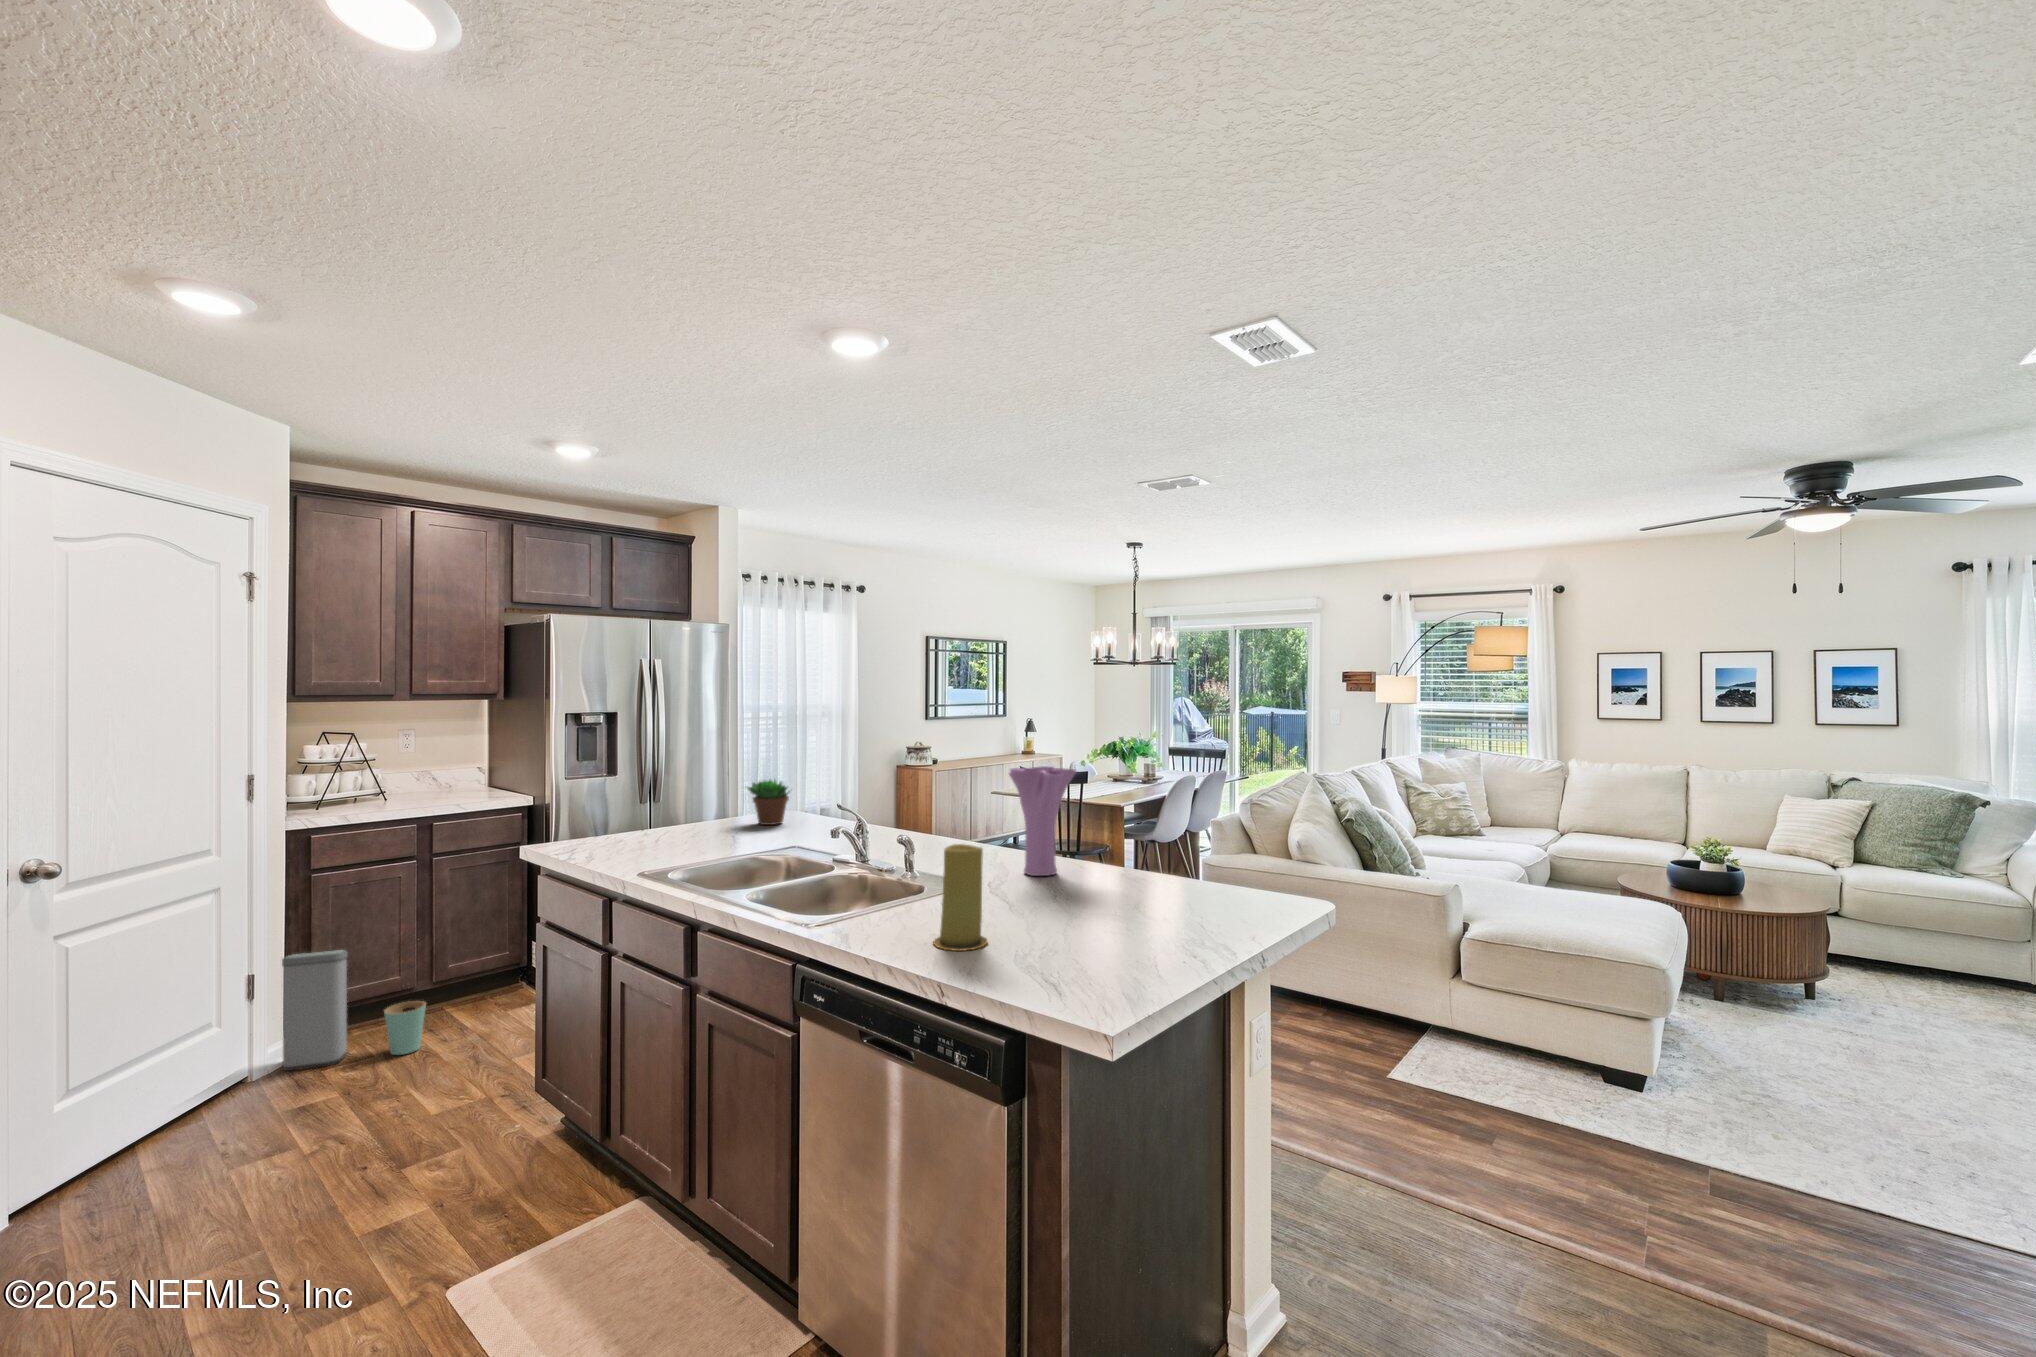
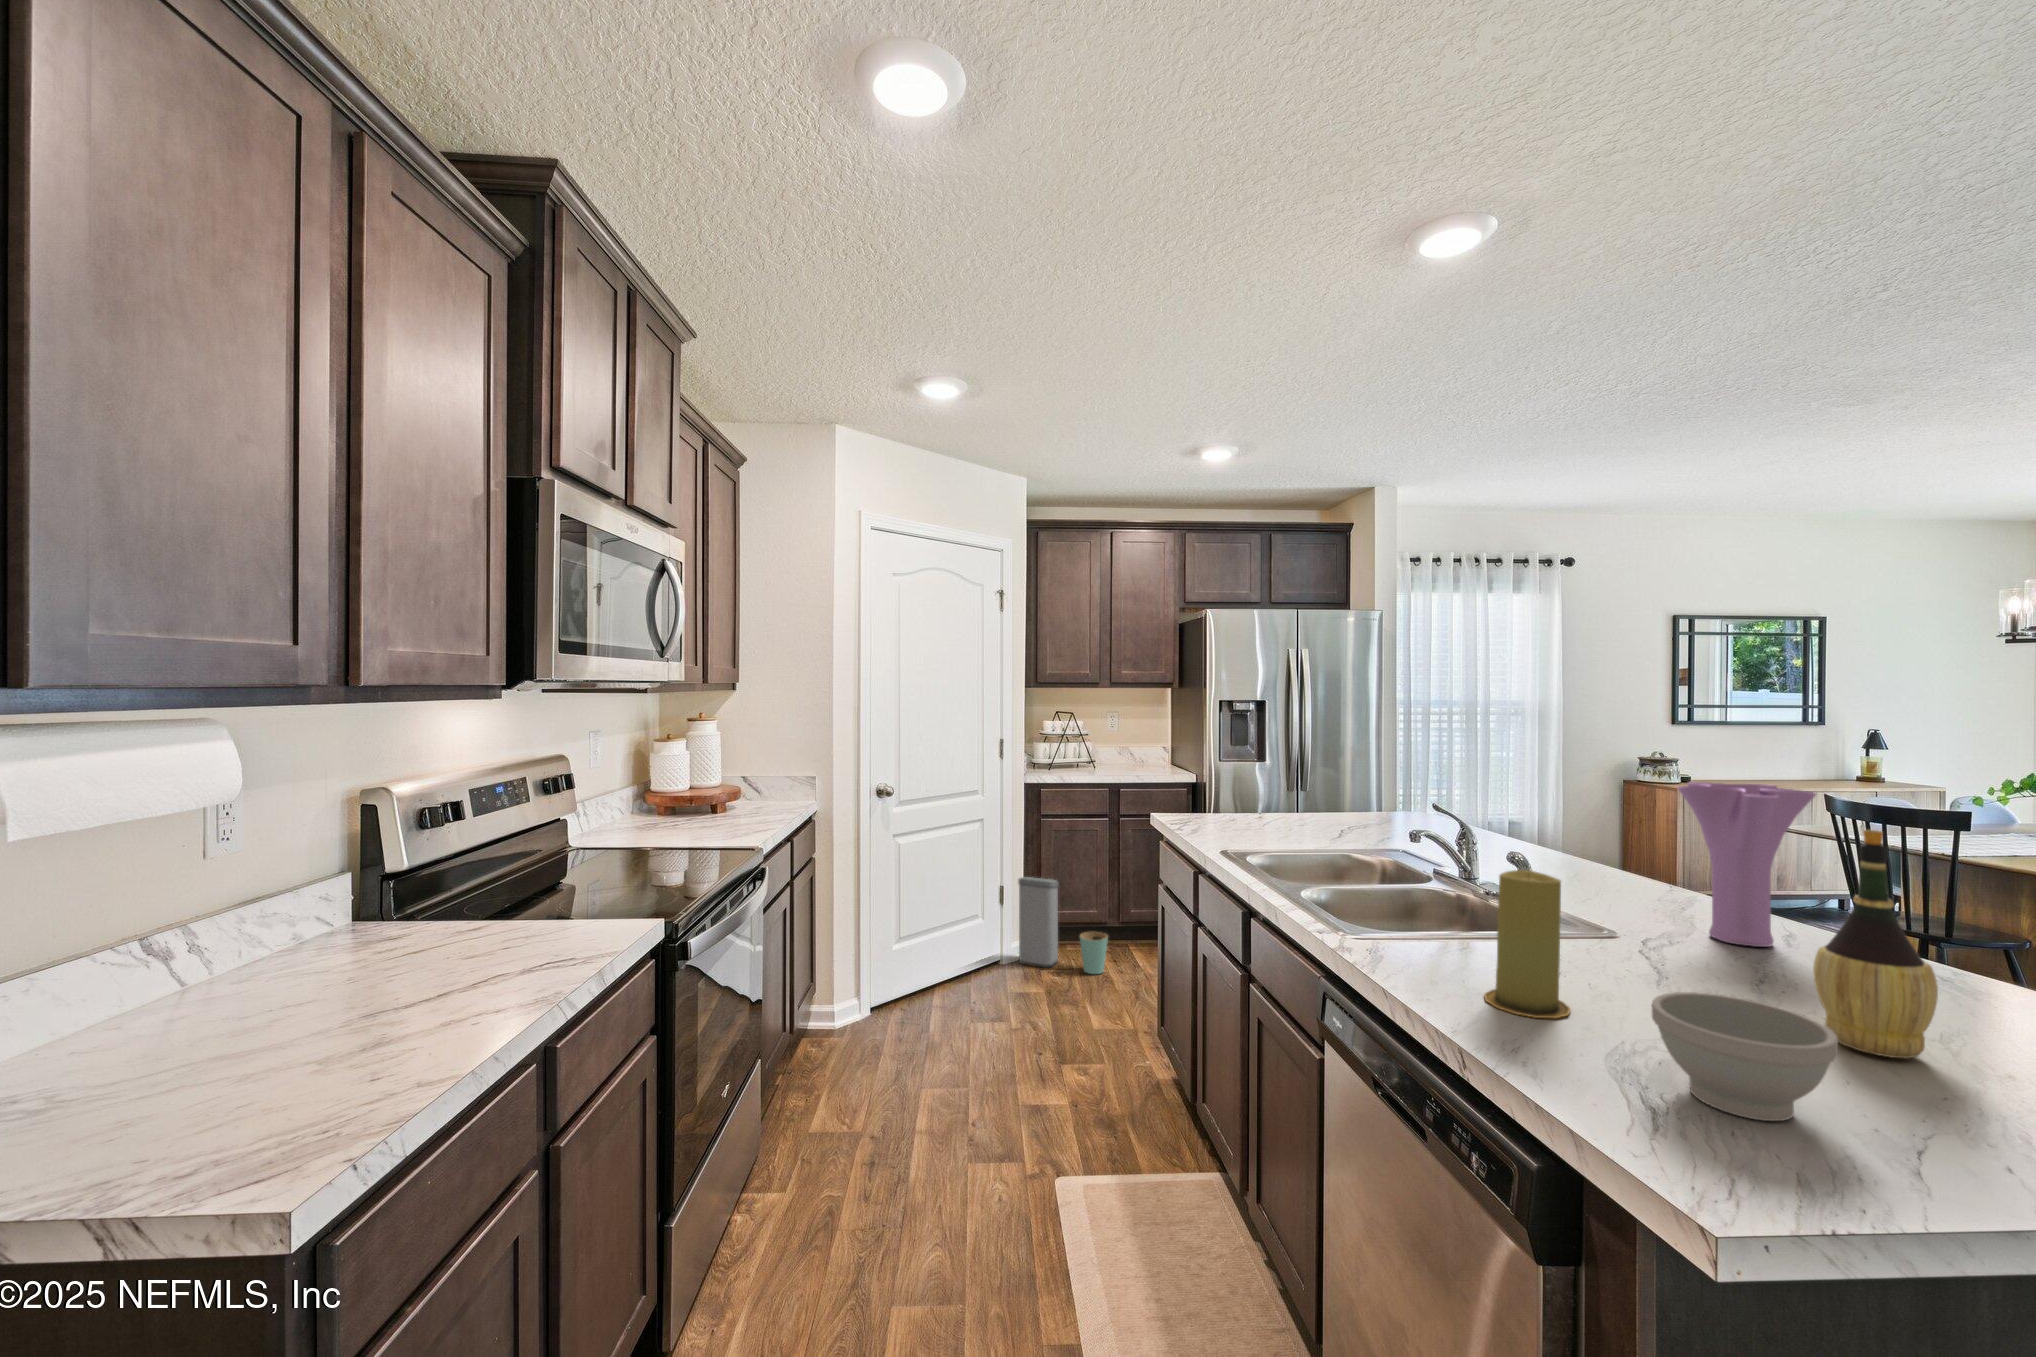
succulent plant: present [748,780,789,825] -> none [1364,772,1418,825]
wine bottle: none [1102,790,1155,924] -> present [1813,830,1938,1058]
bowl: none [1051,904,1139,975] -> present [1652,992,1838,1121]

